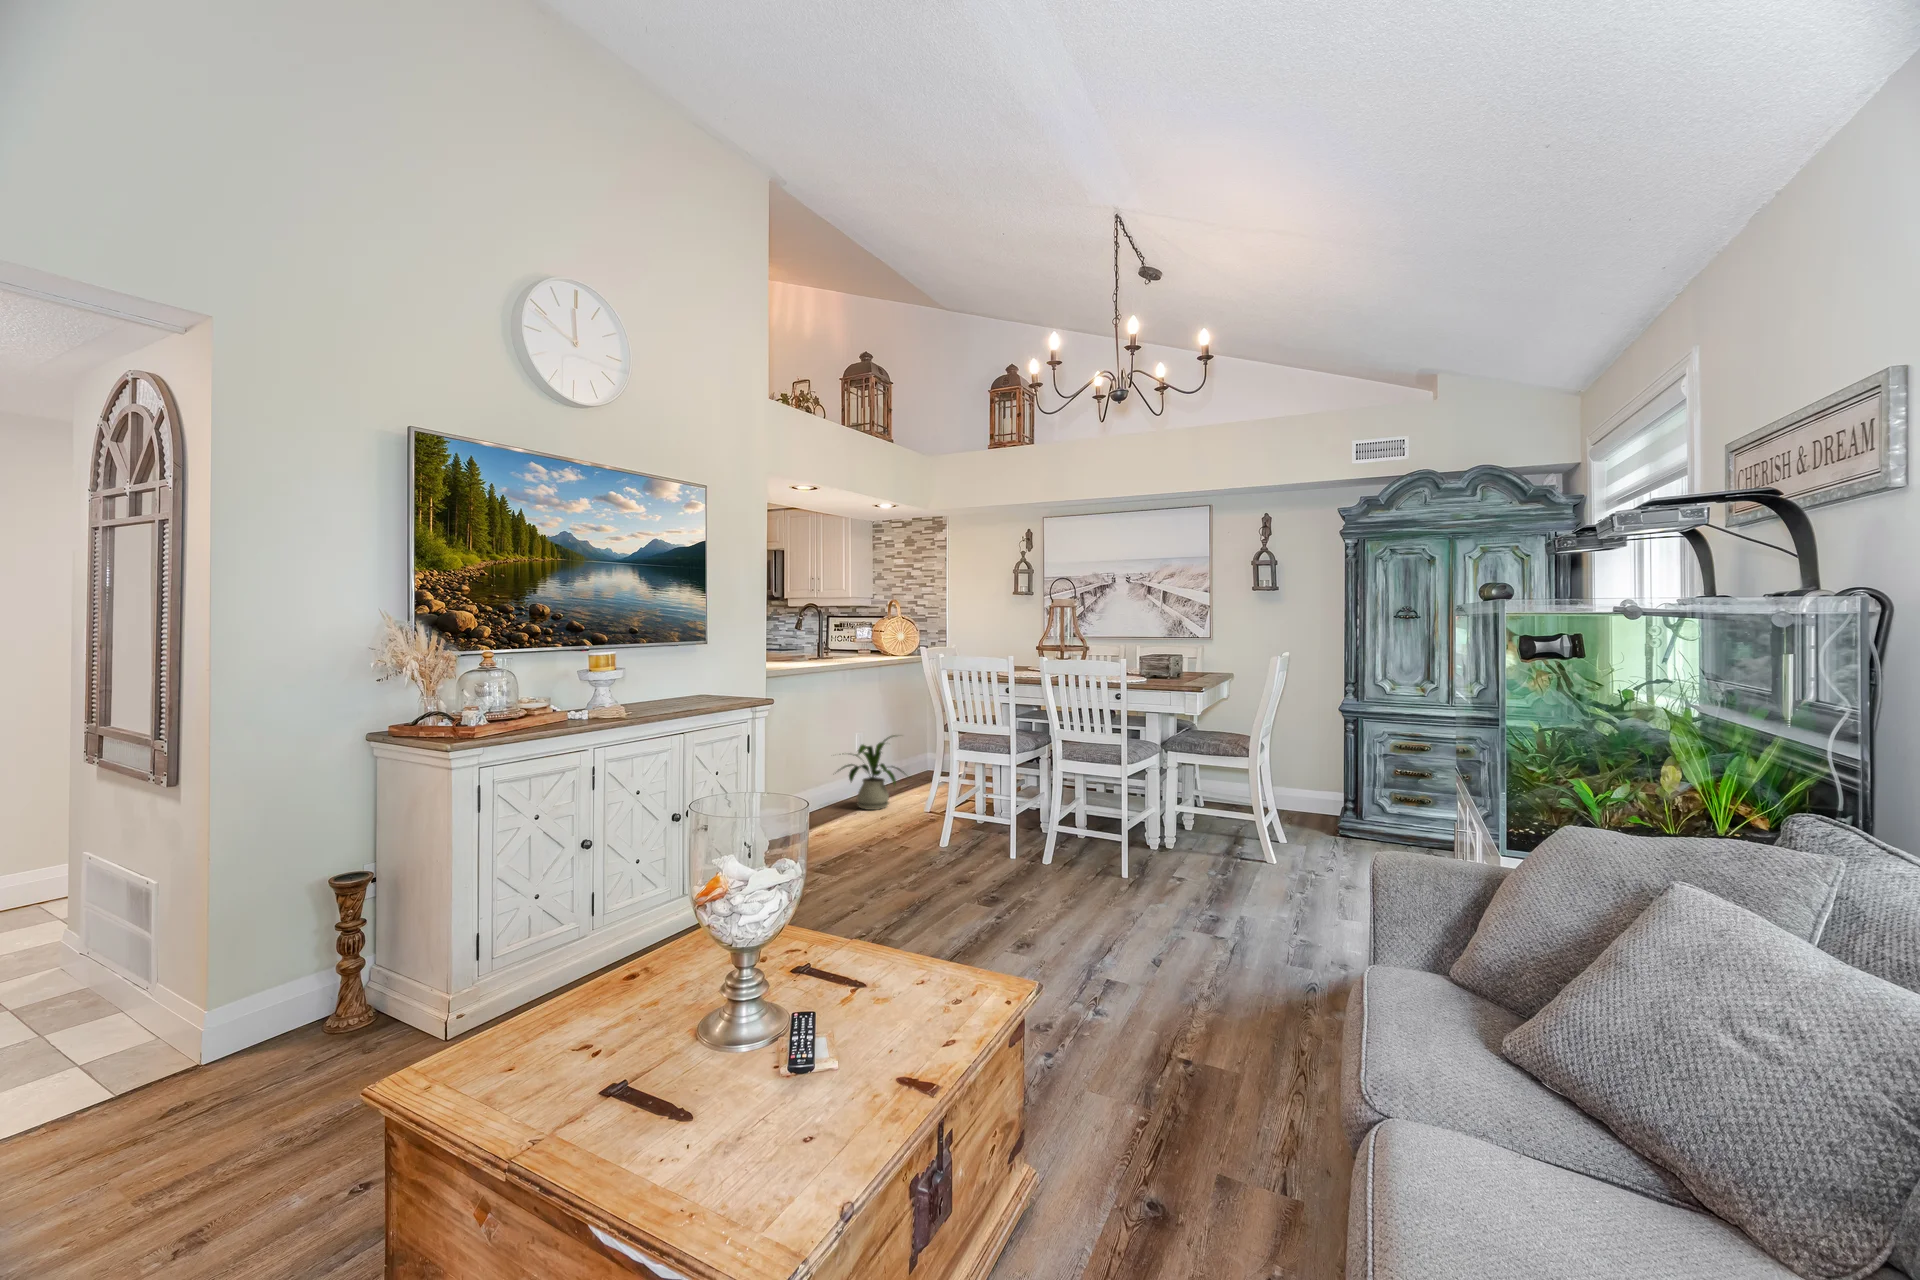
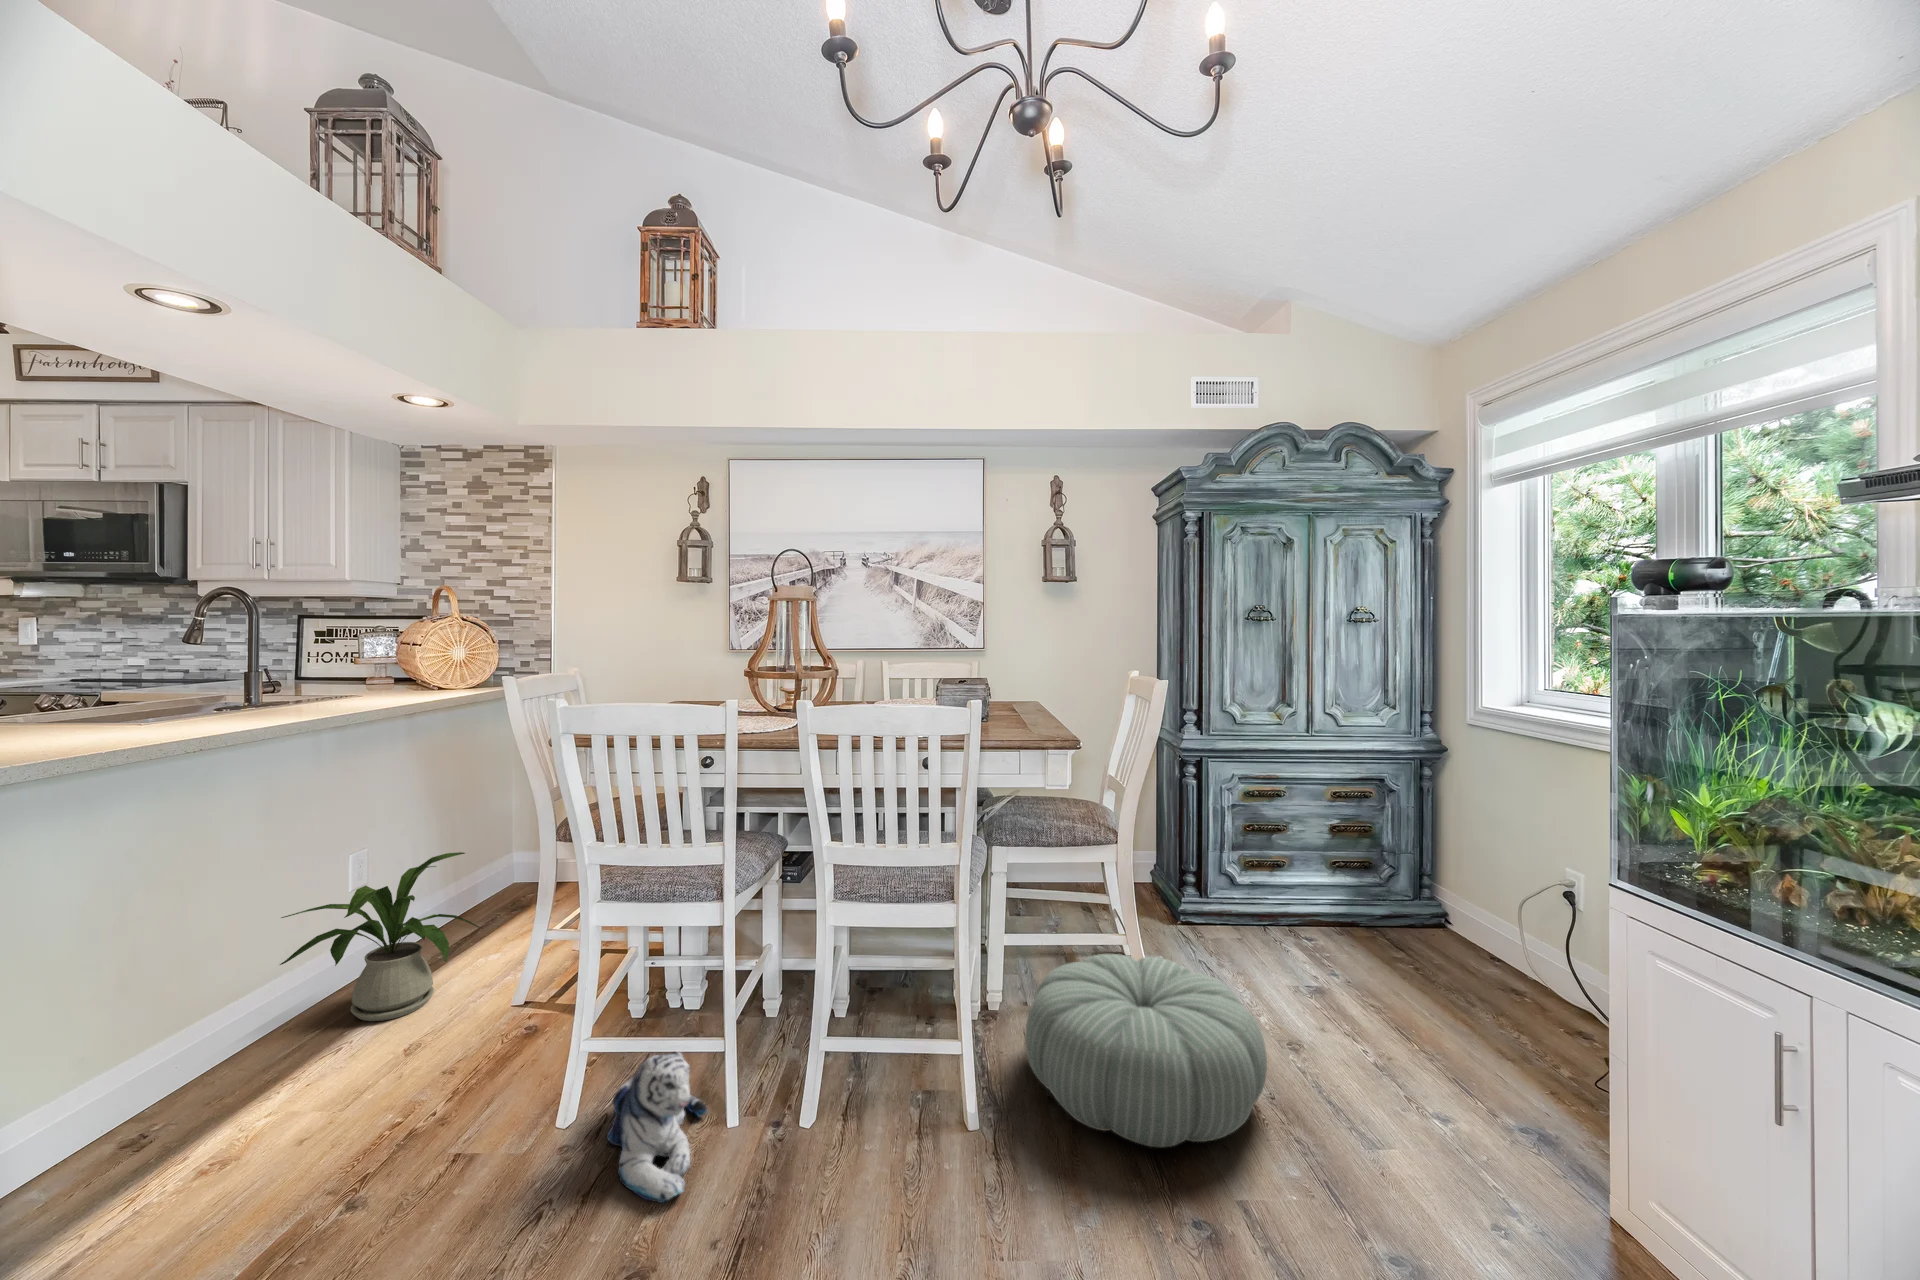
plush toy: none [958,815,1002,869] -> present [606,1052,707,1203]
pouf: none [1161,816,1301,899] -> present [1025,954,1267,1147]

